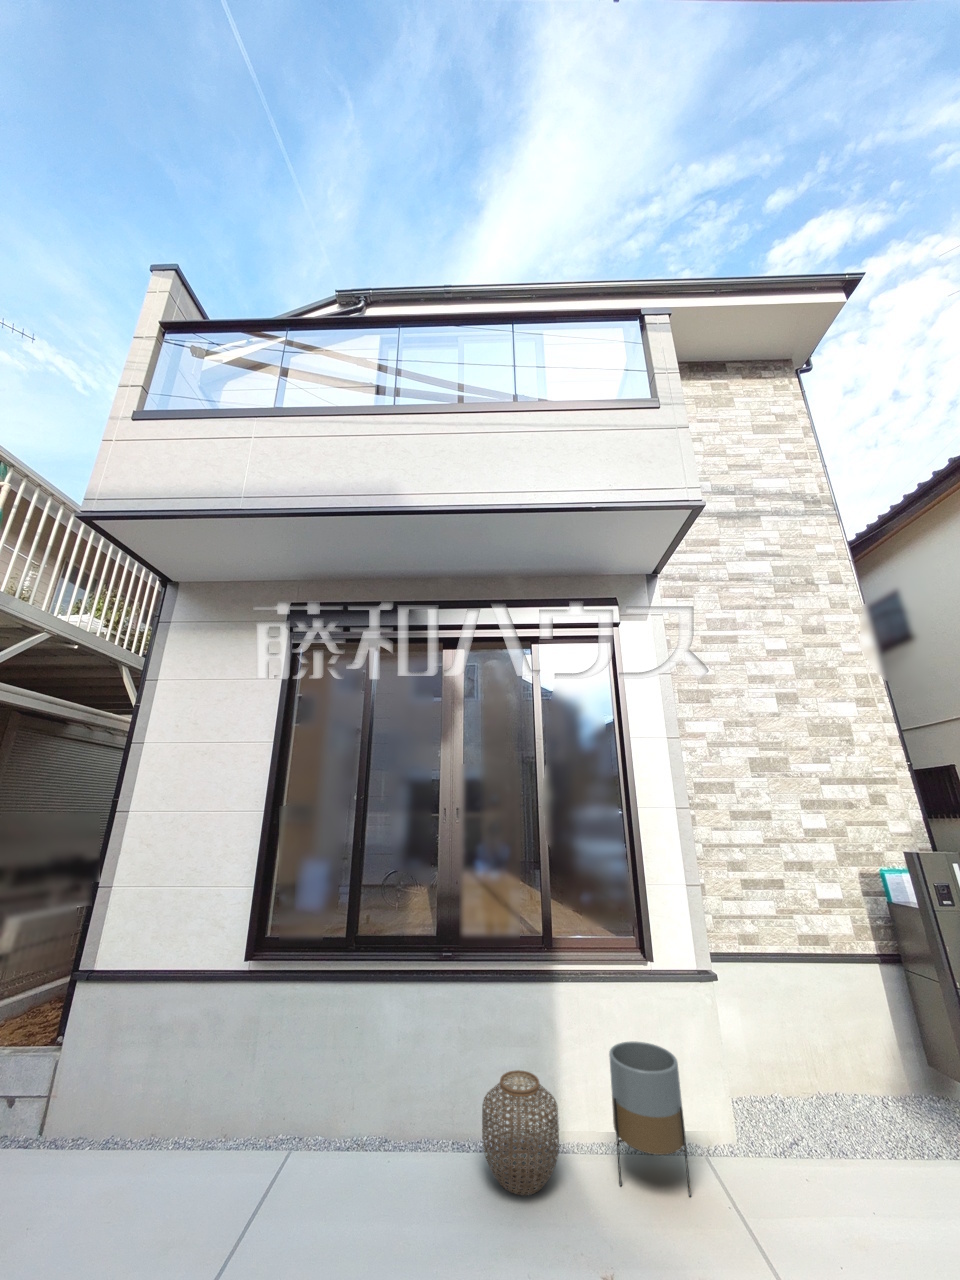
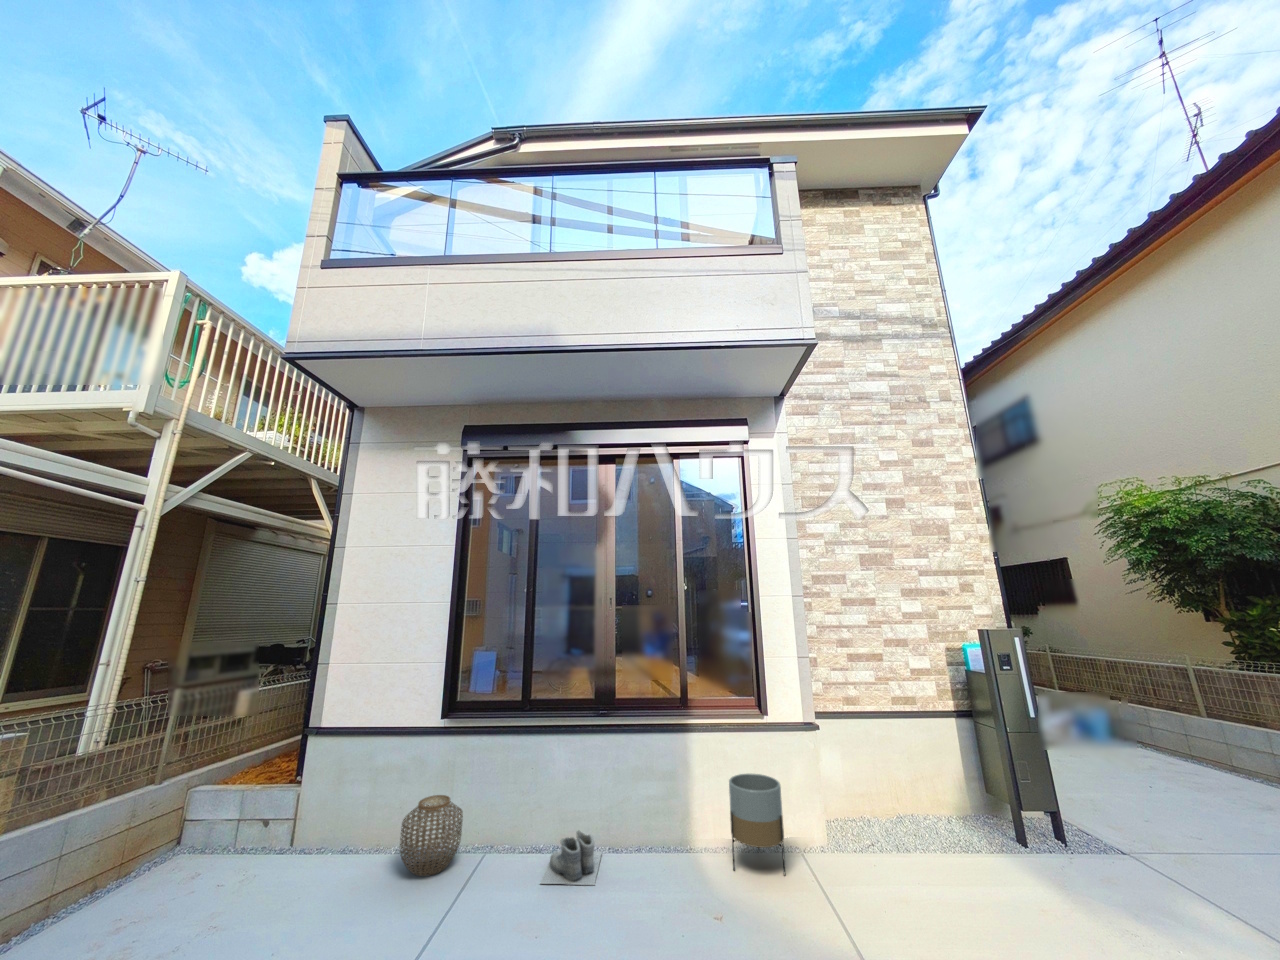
woven basket: present [482,1070,559,1195] -> present [400,795,463,876]
boots: none [360,1122,444,1211] -> present [541,831,602,885]

